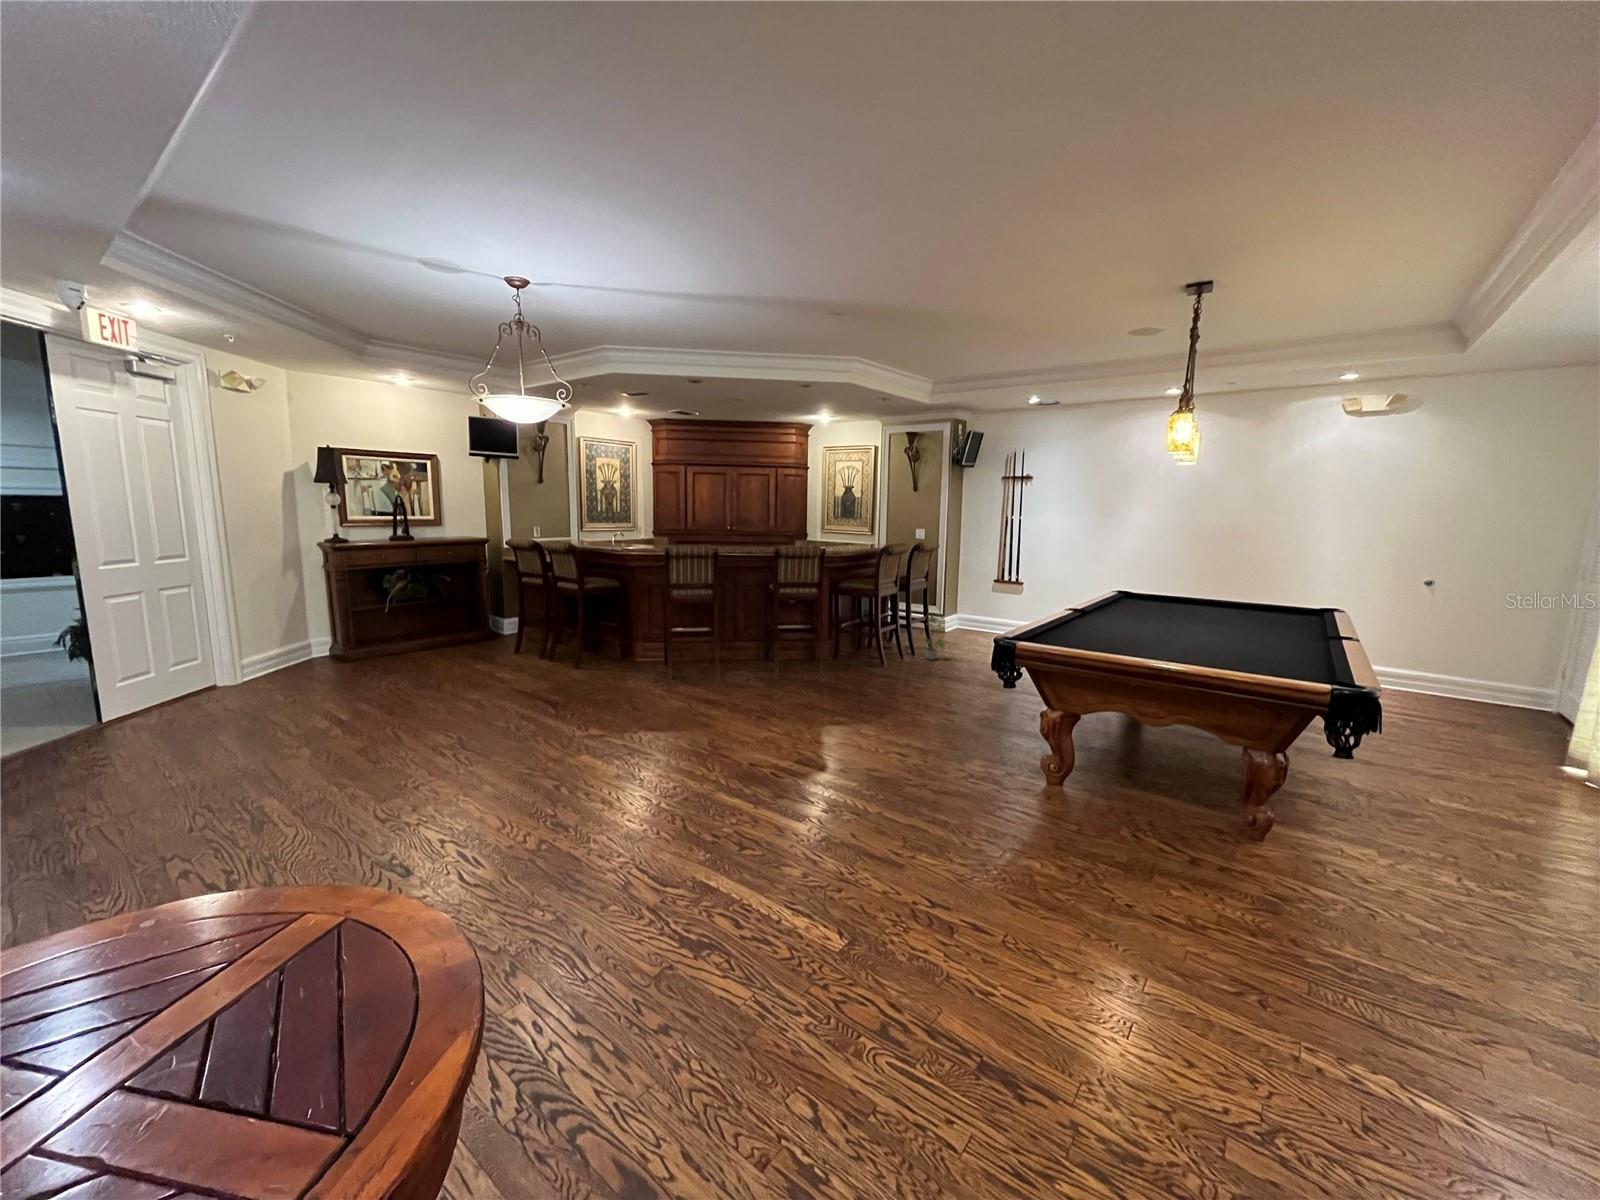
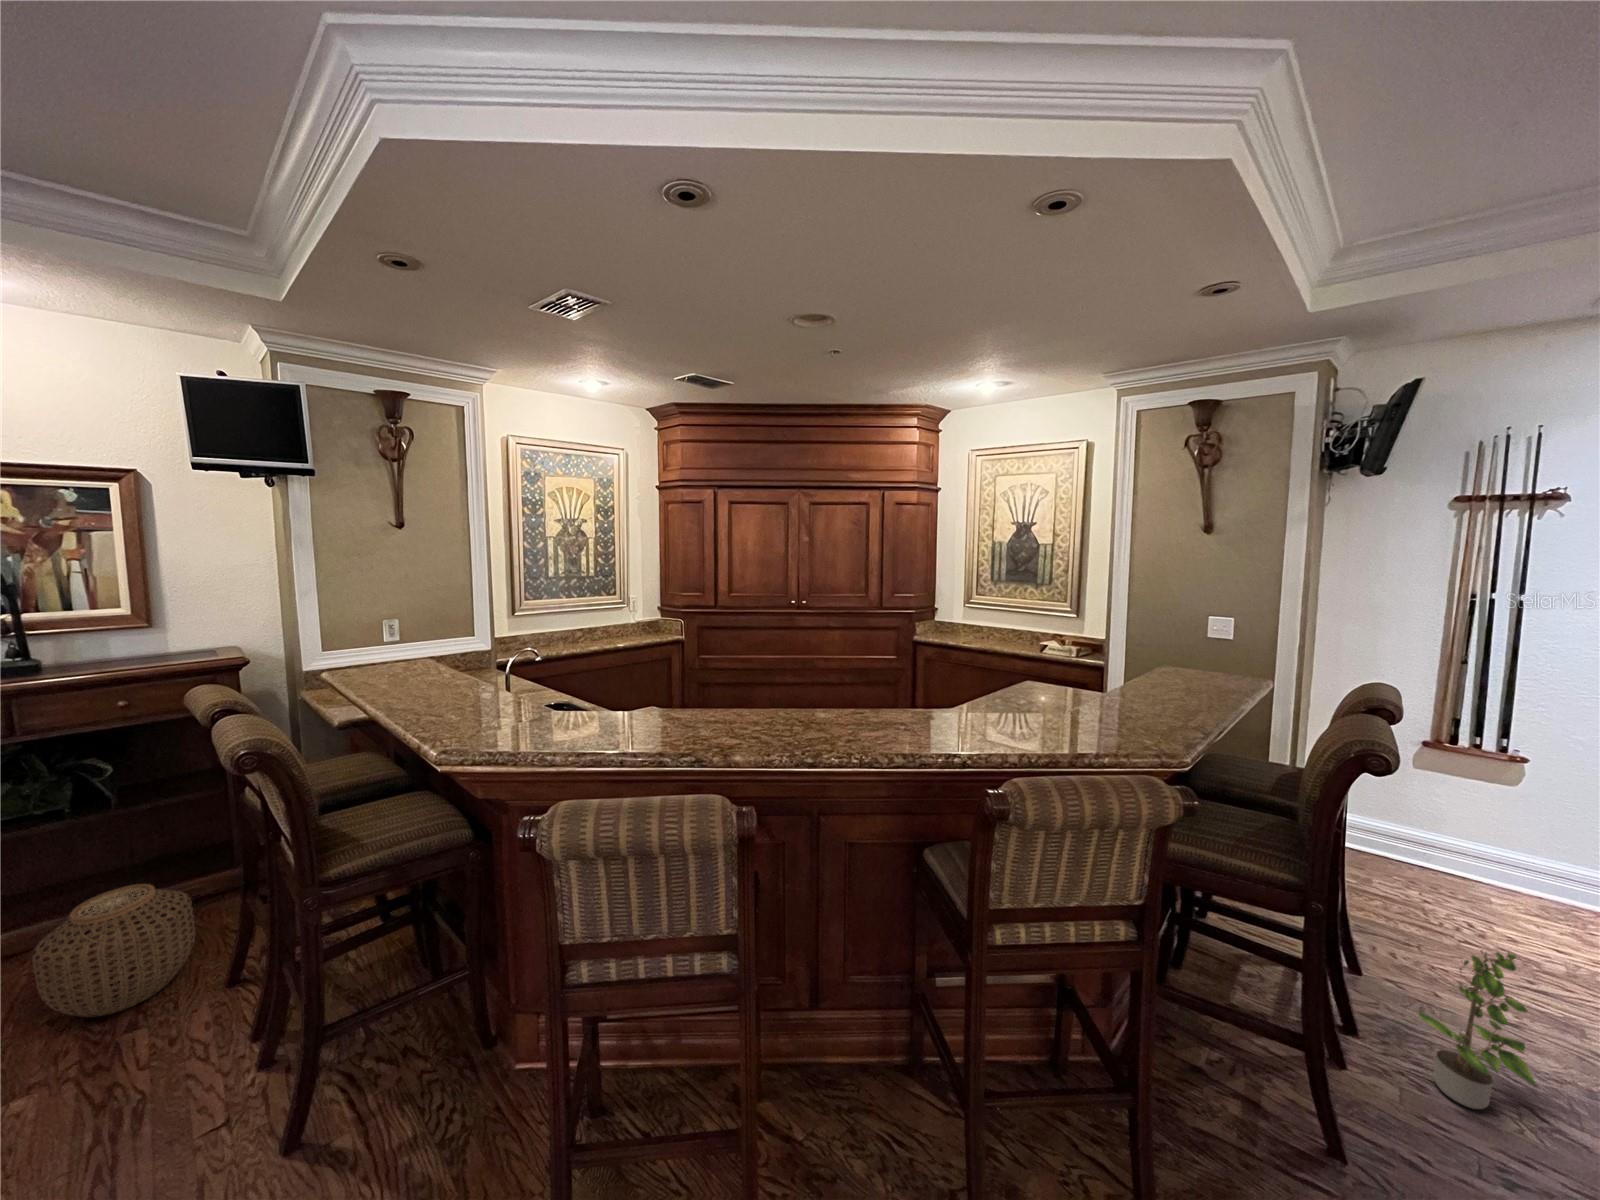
woven basket: none [458,617,500,658] -> present [33,884,195,1017]

